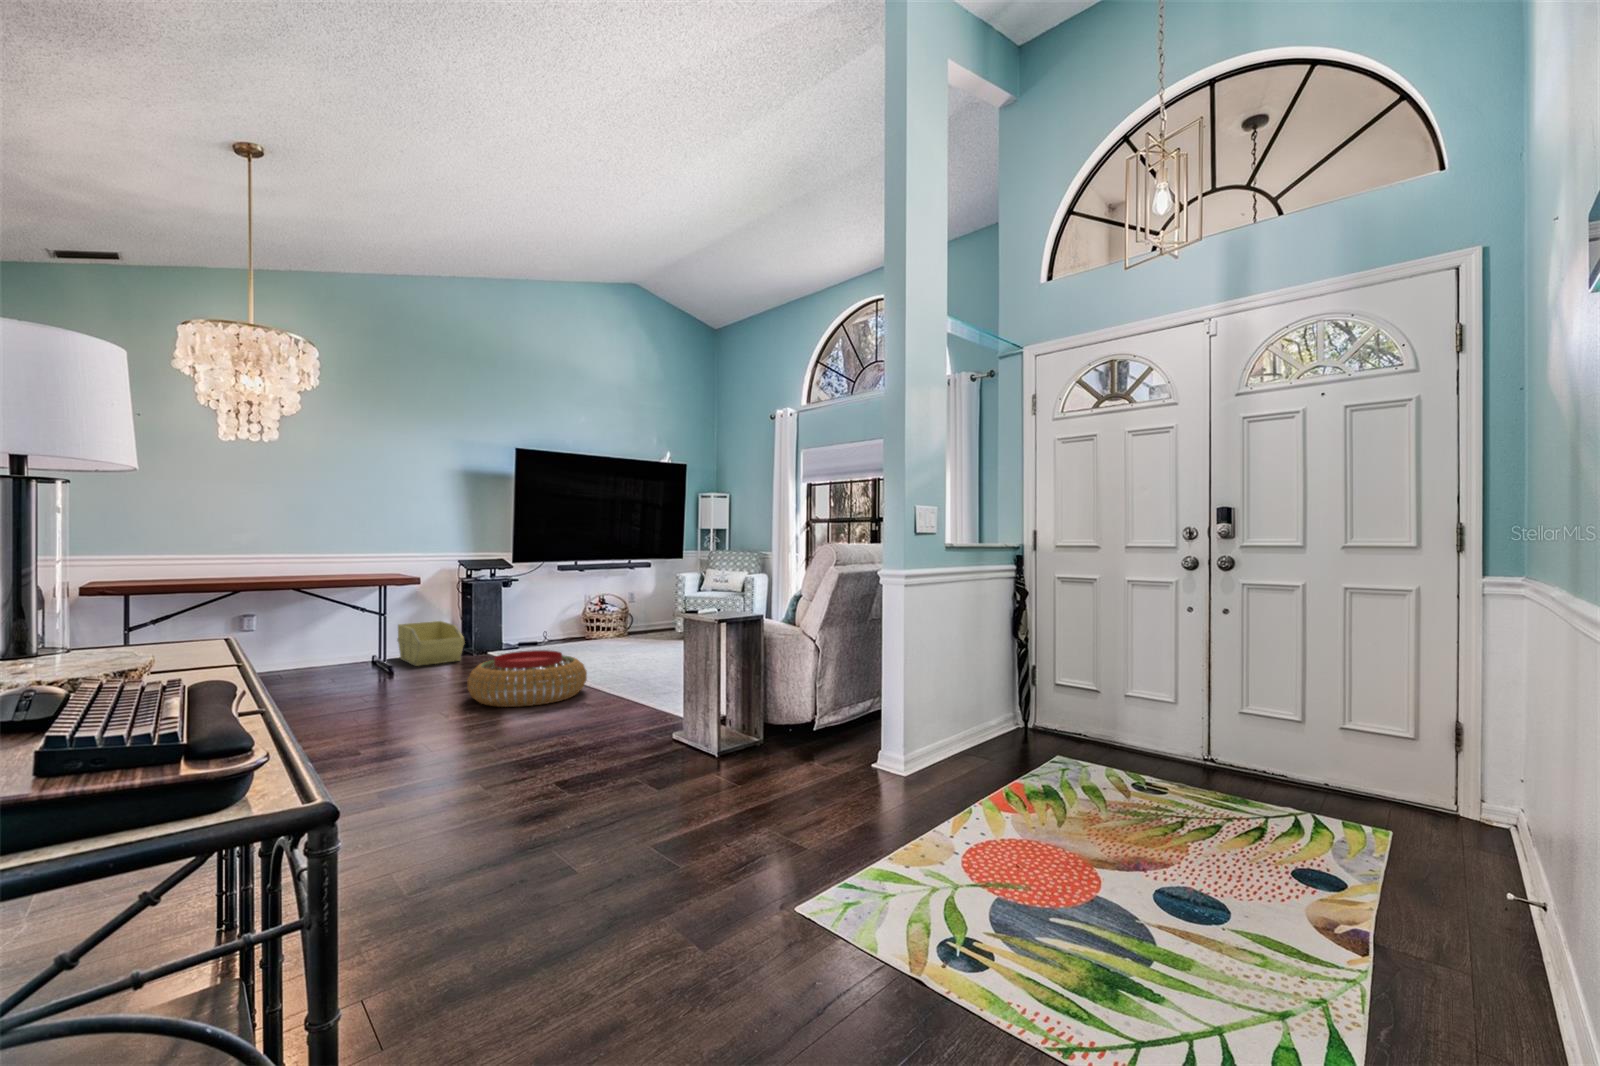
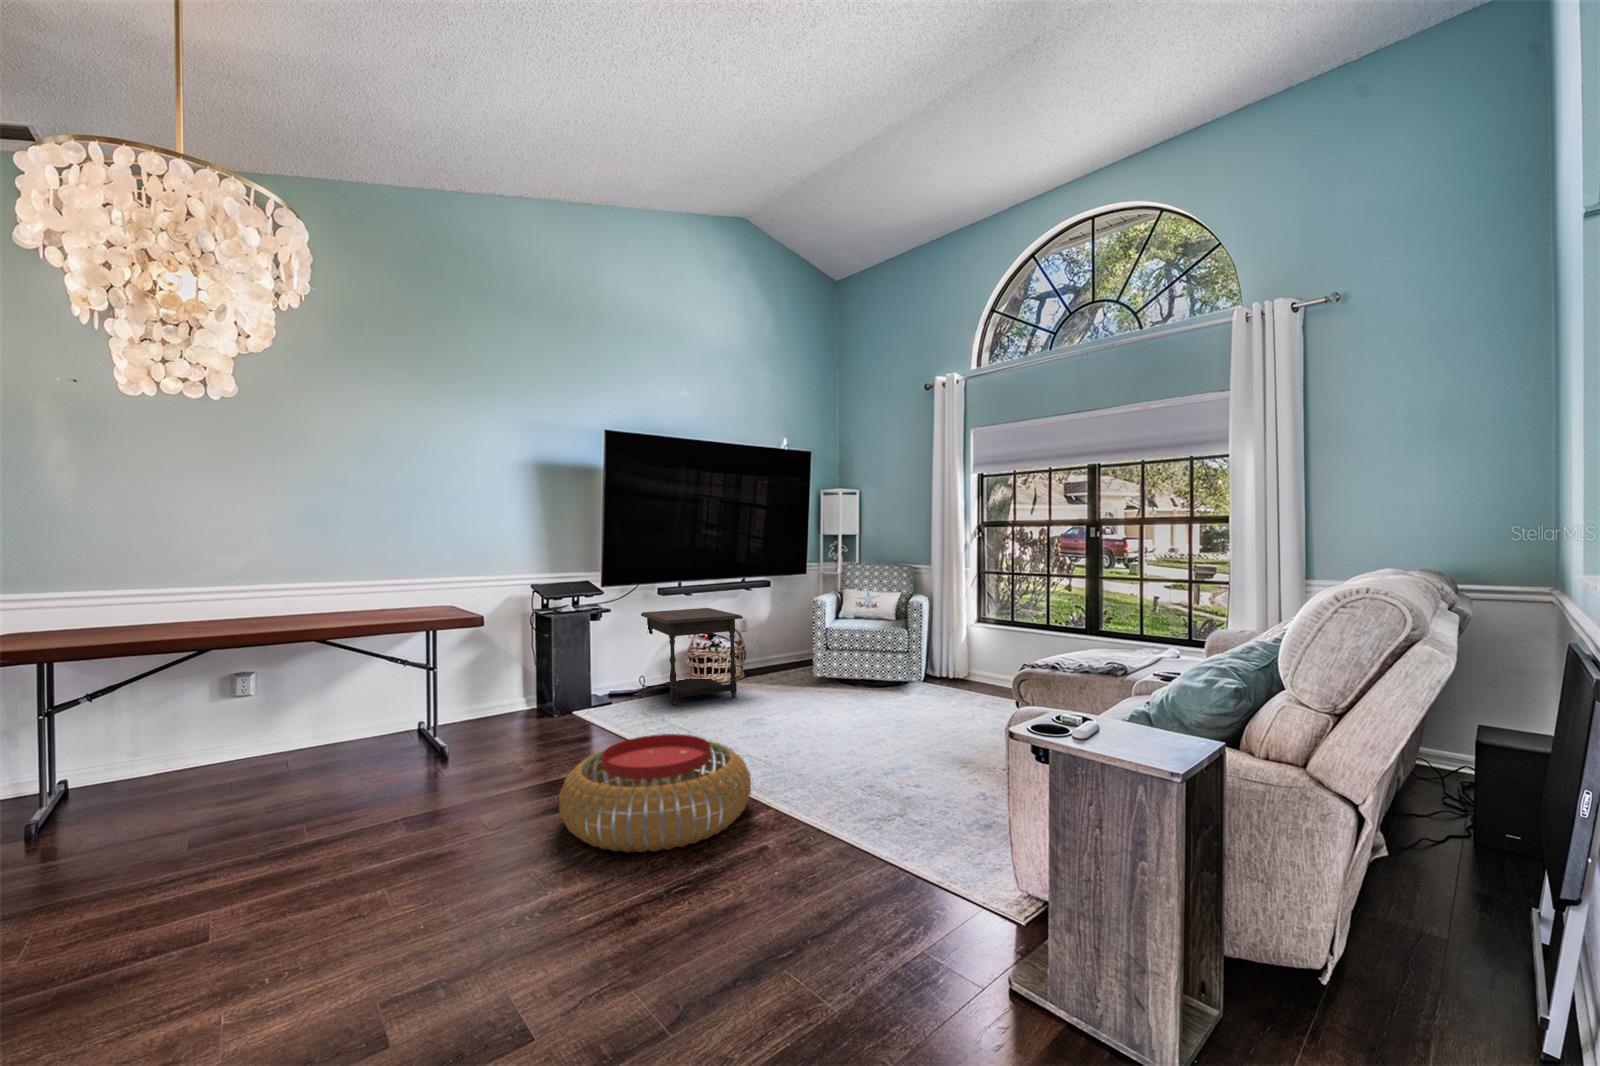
side table: none [544,582,618,650] -> present [641,608,743,705]
storage bin: present [397,621,465,666] -> none [452,669,544,741]

